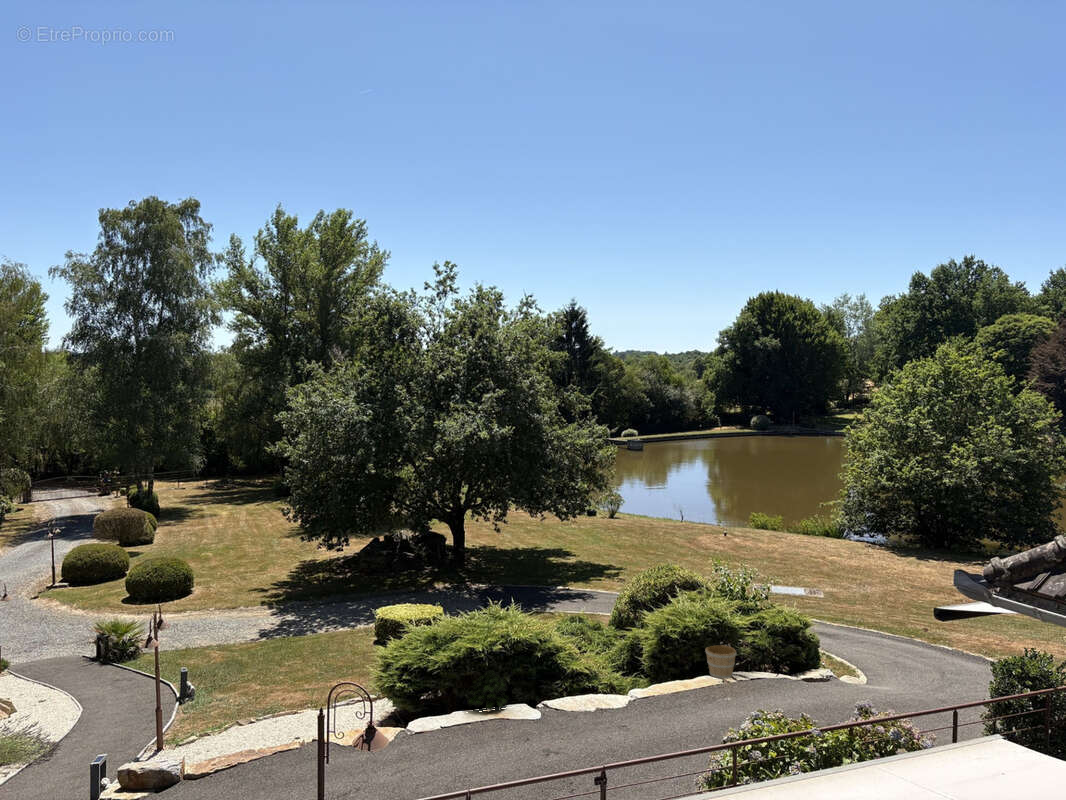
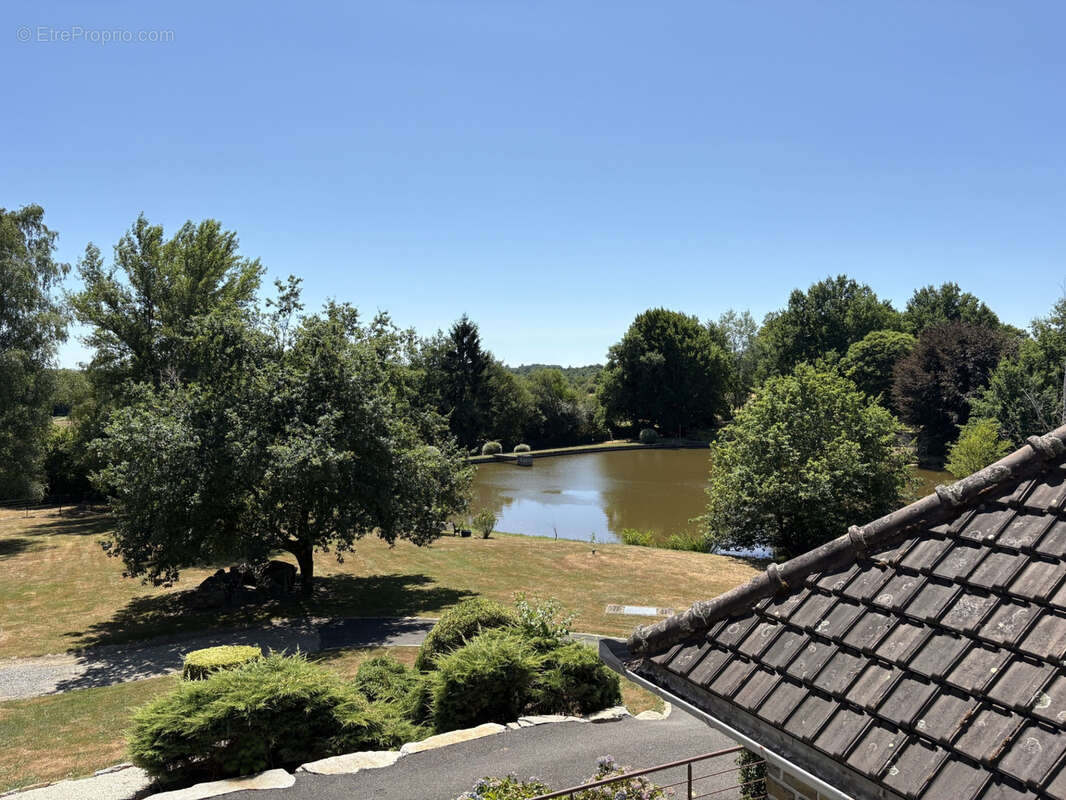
wooden bucket: present [705,645,736,679] -> none [493,688,523,724]

